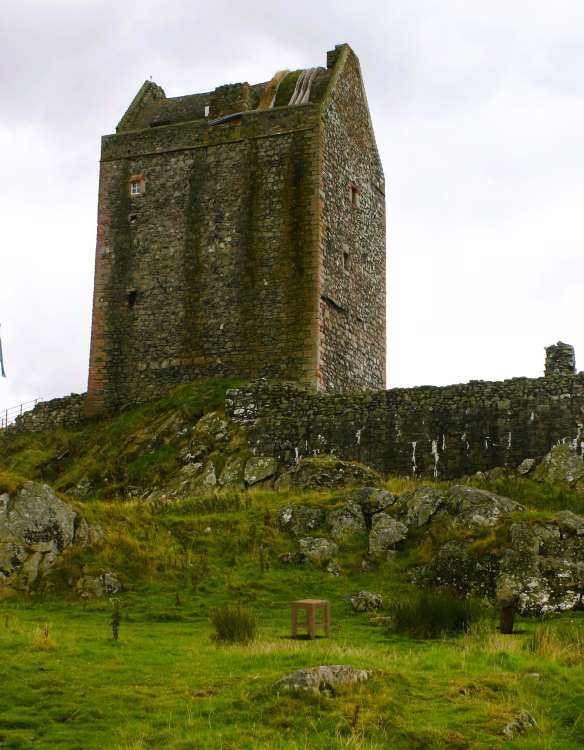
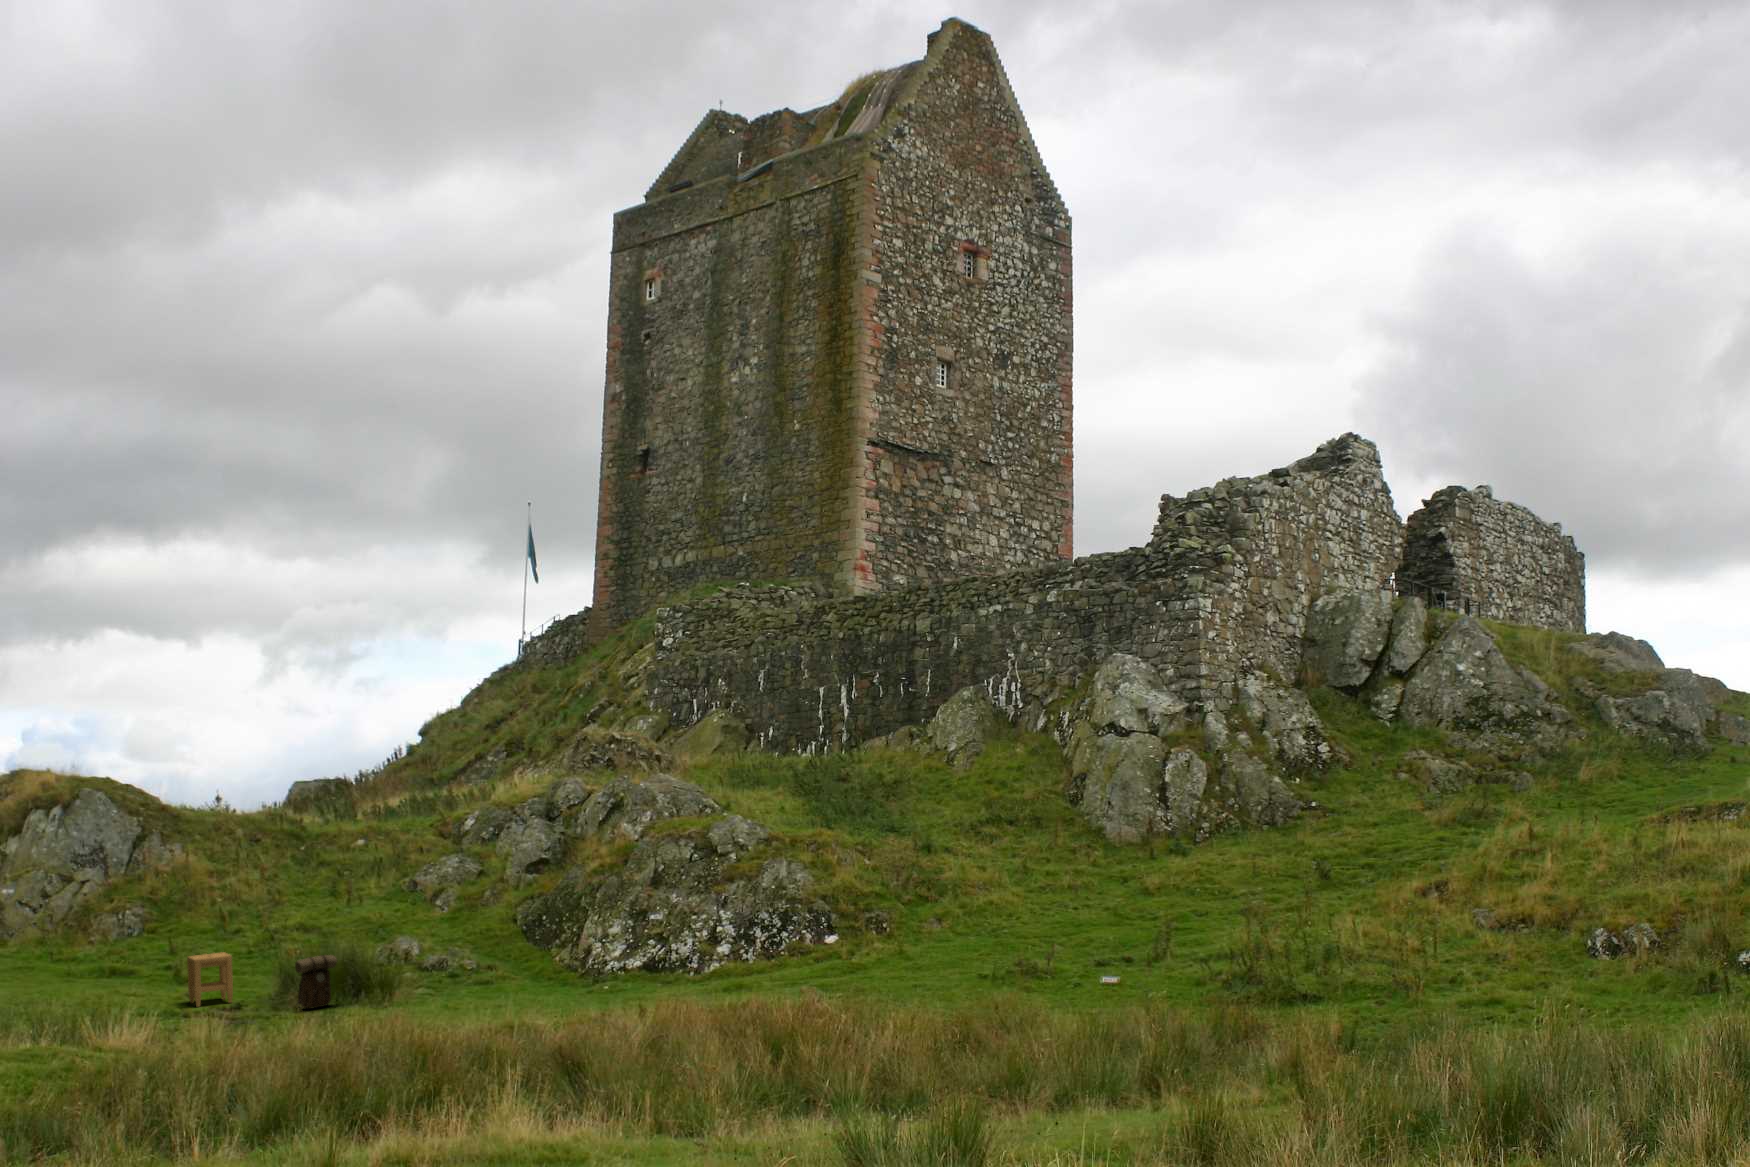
backpack: present [491,595,515,633] -> present [295,955,337,1009]

